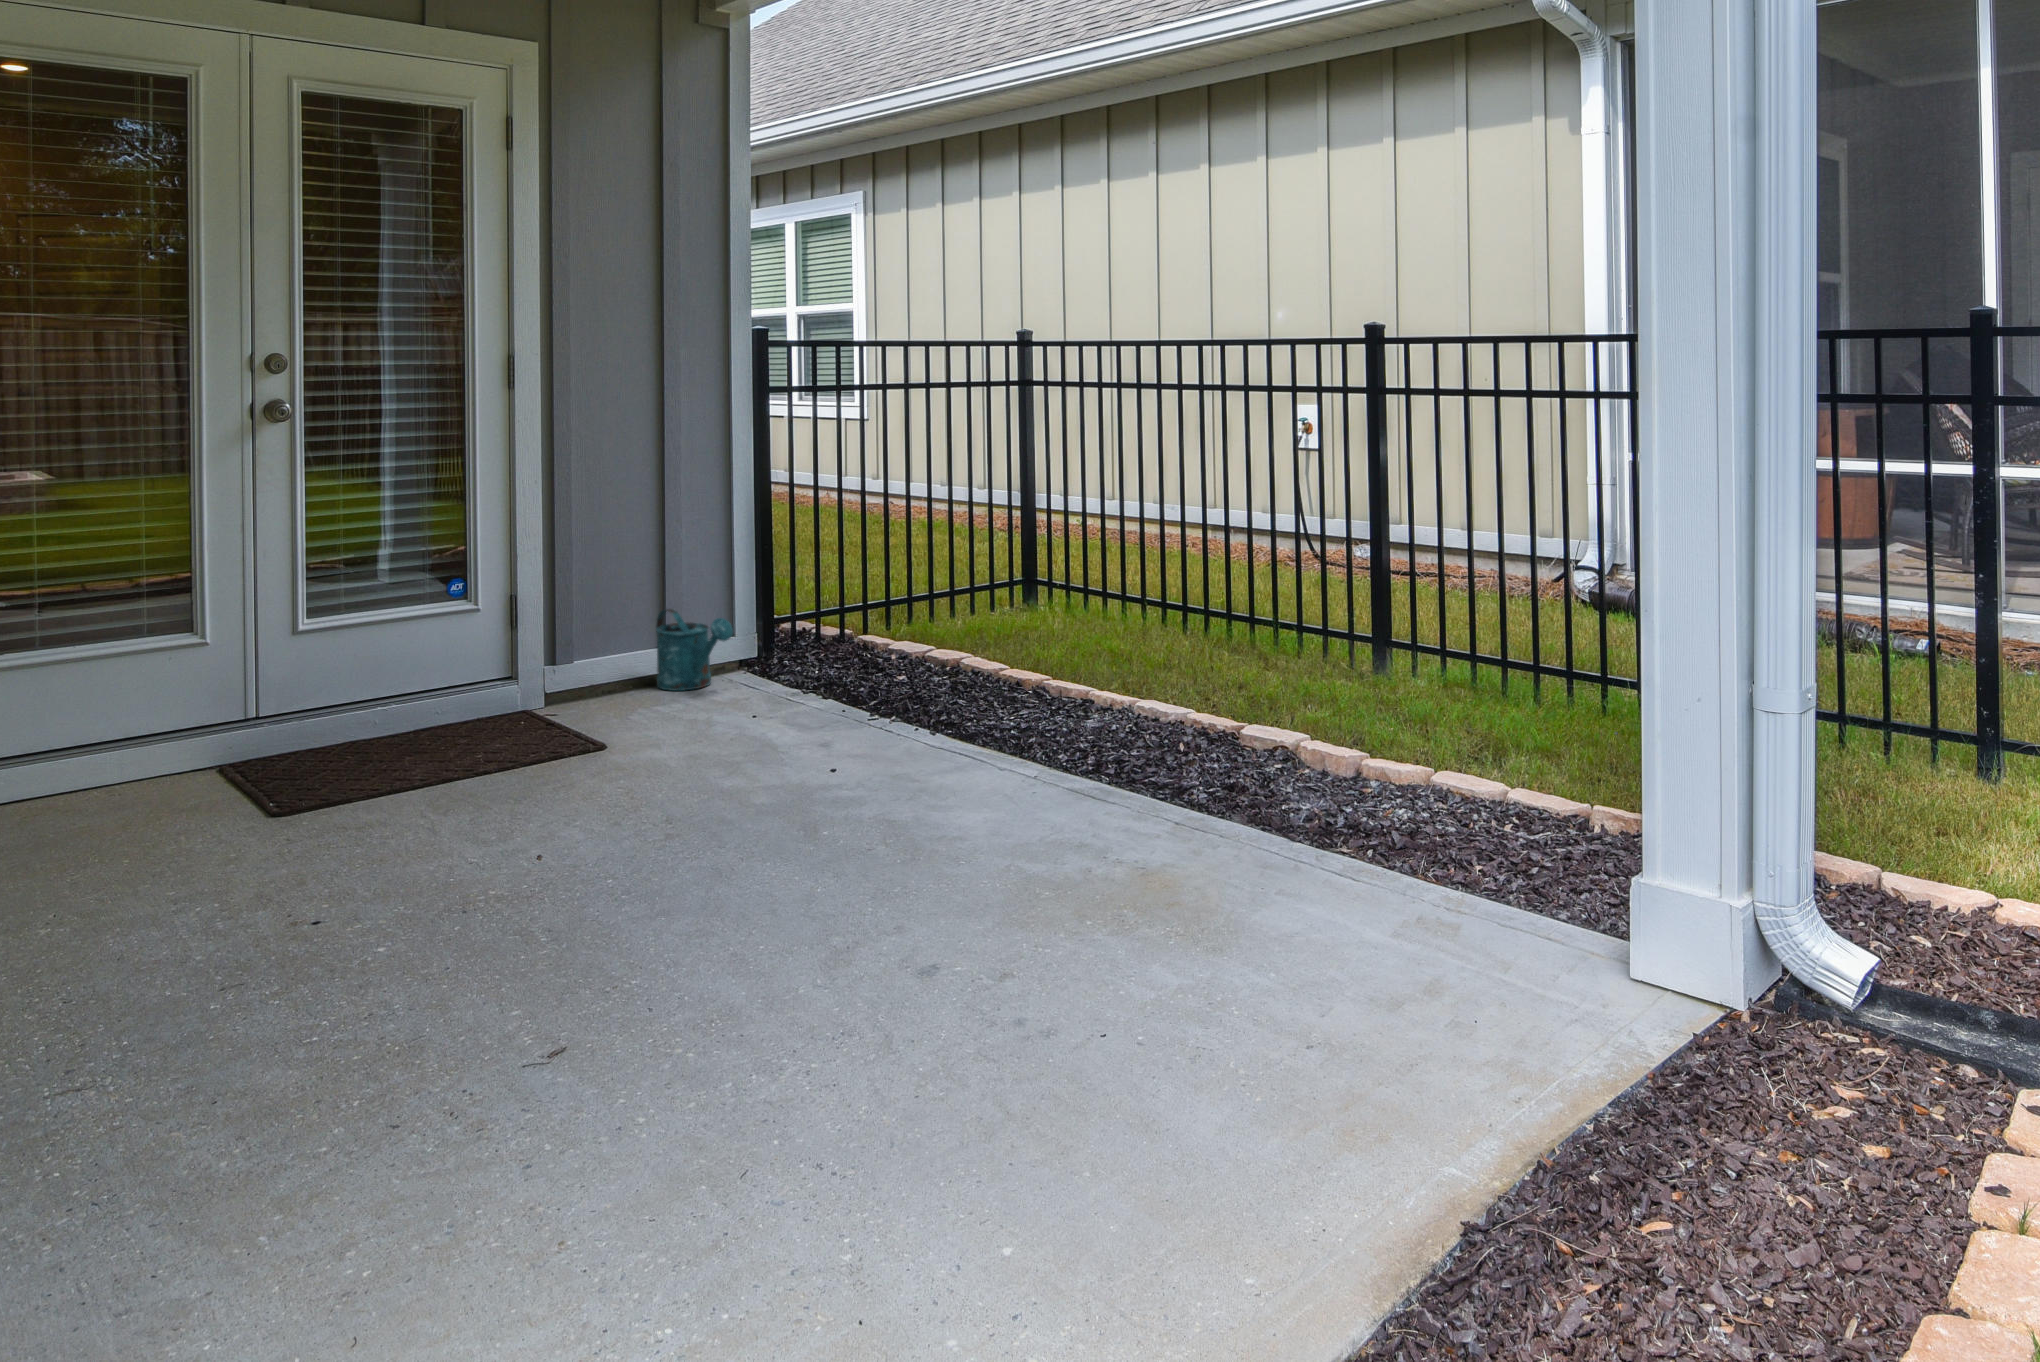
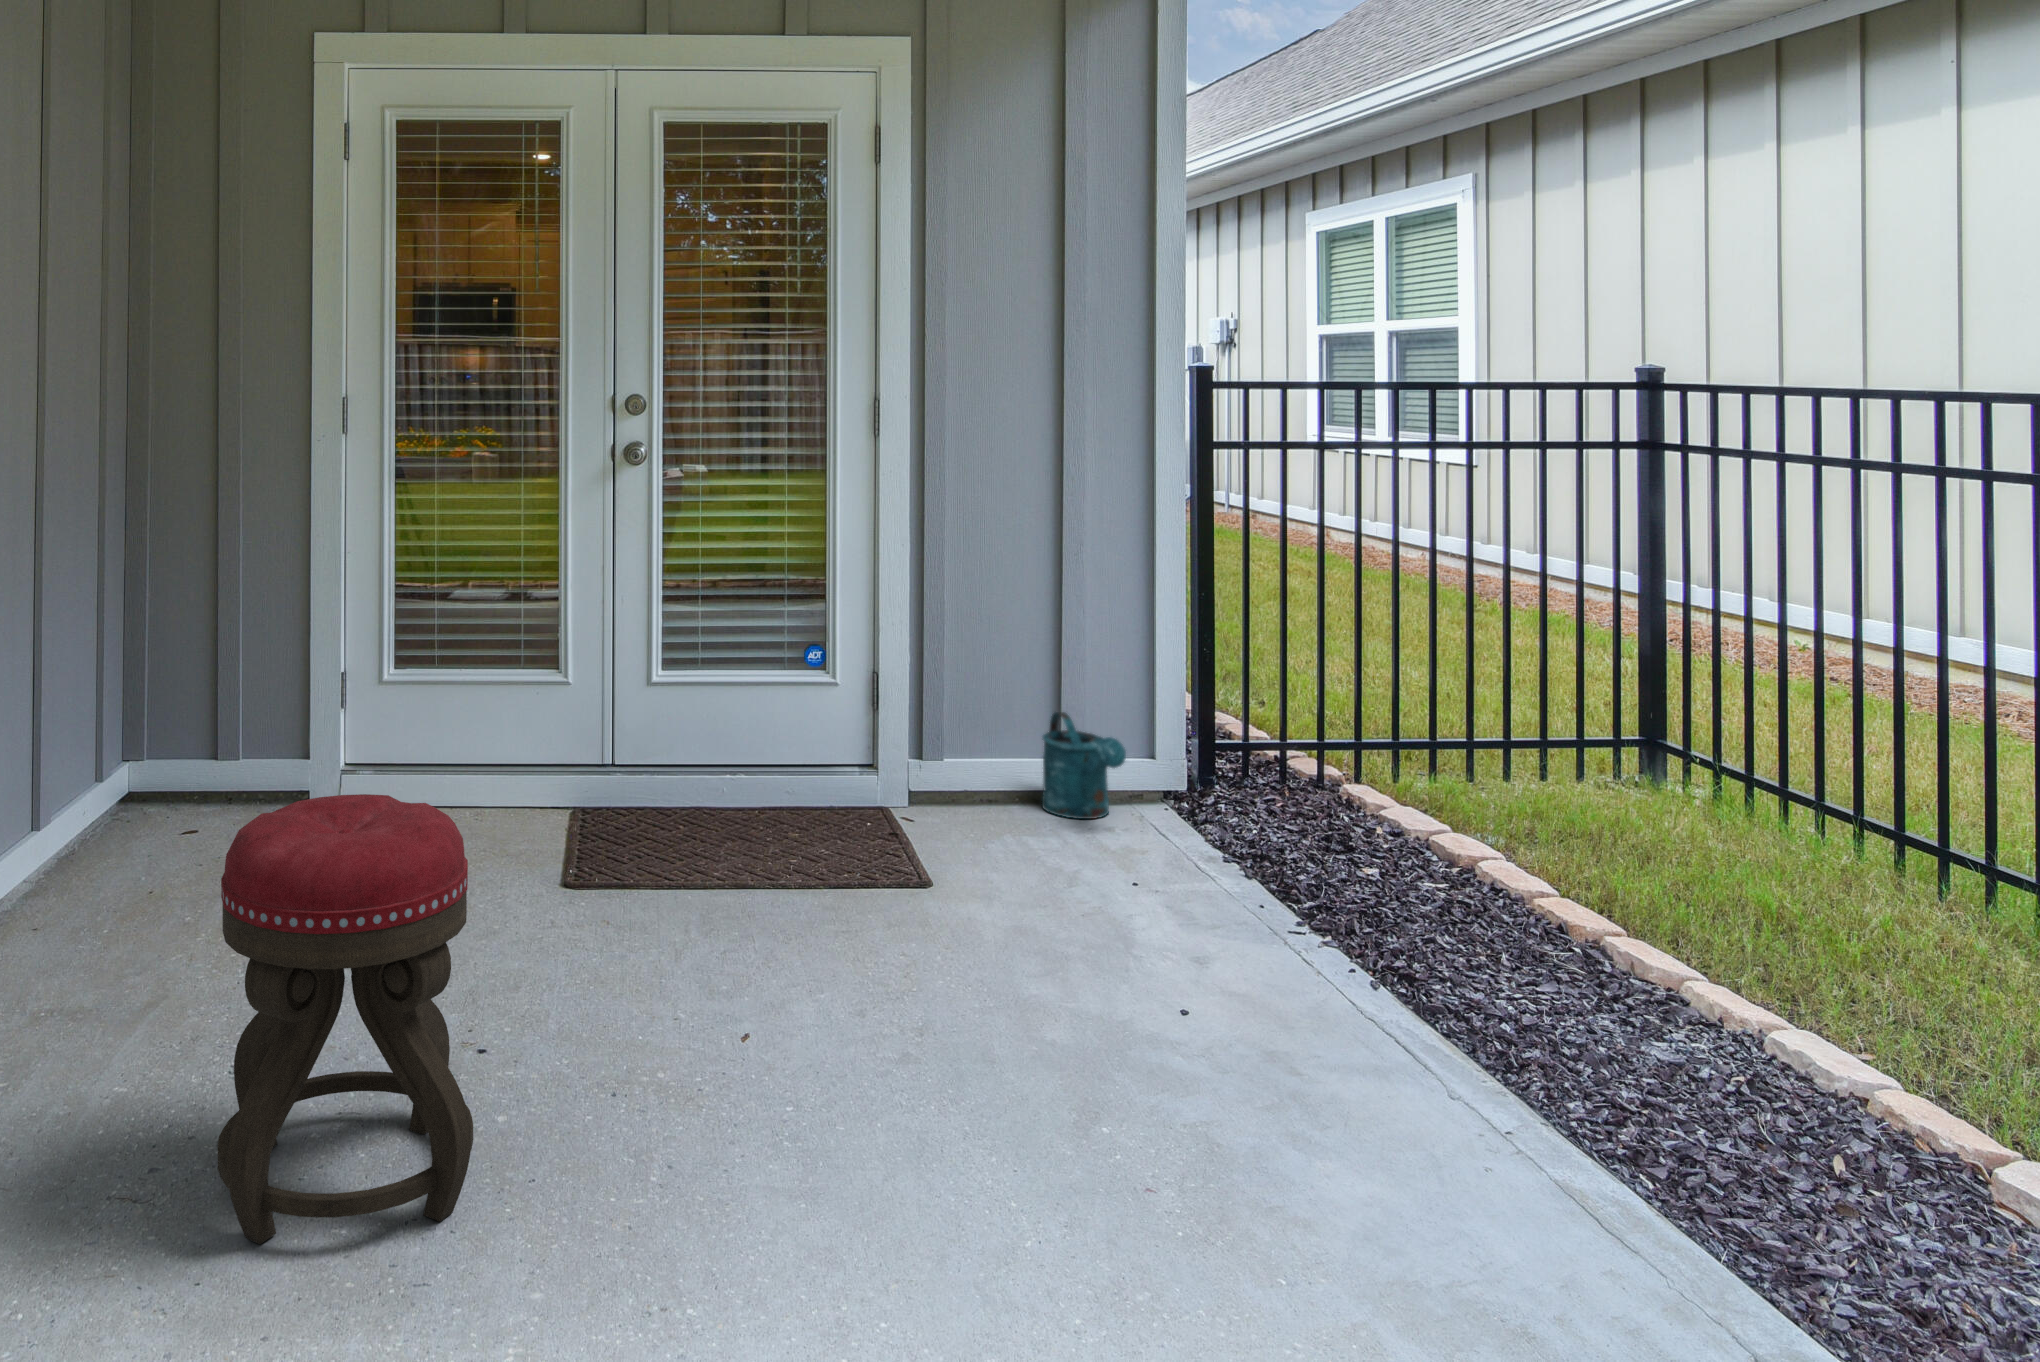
ottoman: none [92,700,396,1118] -> present [218,794,473,1244]

